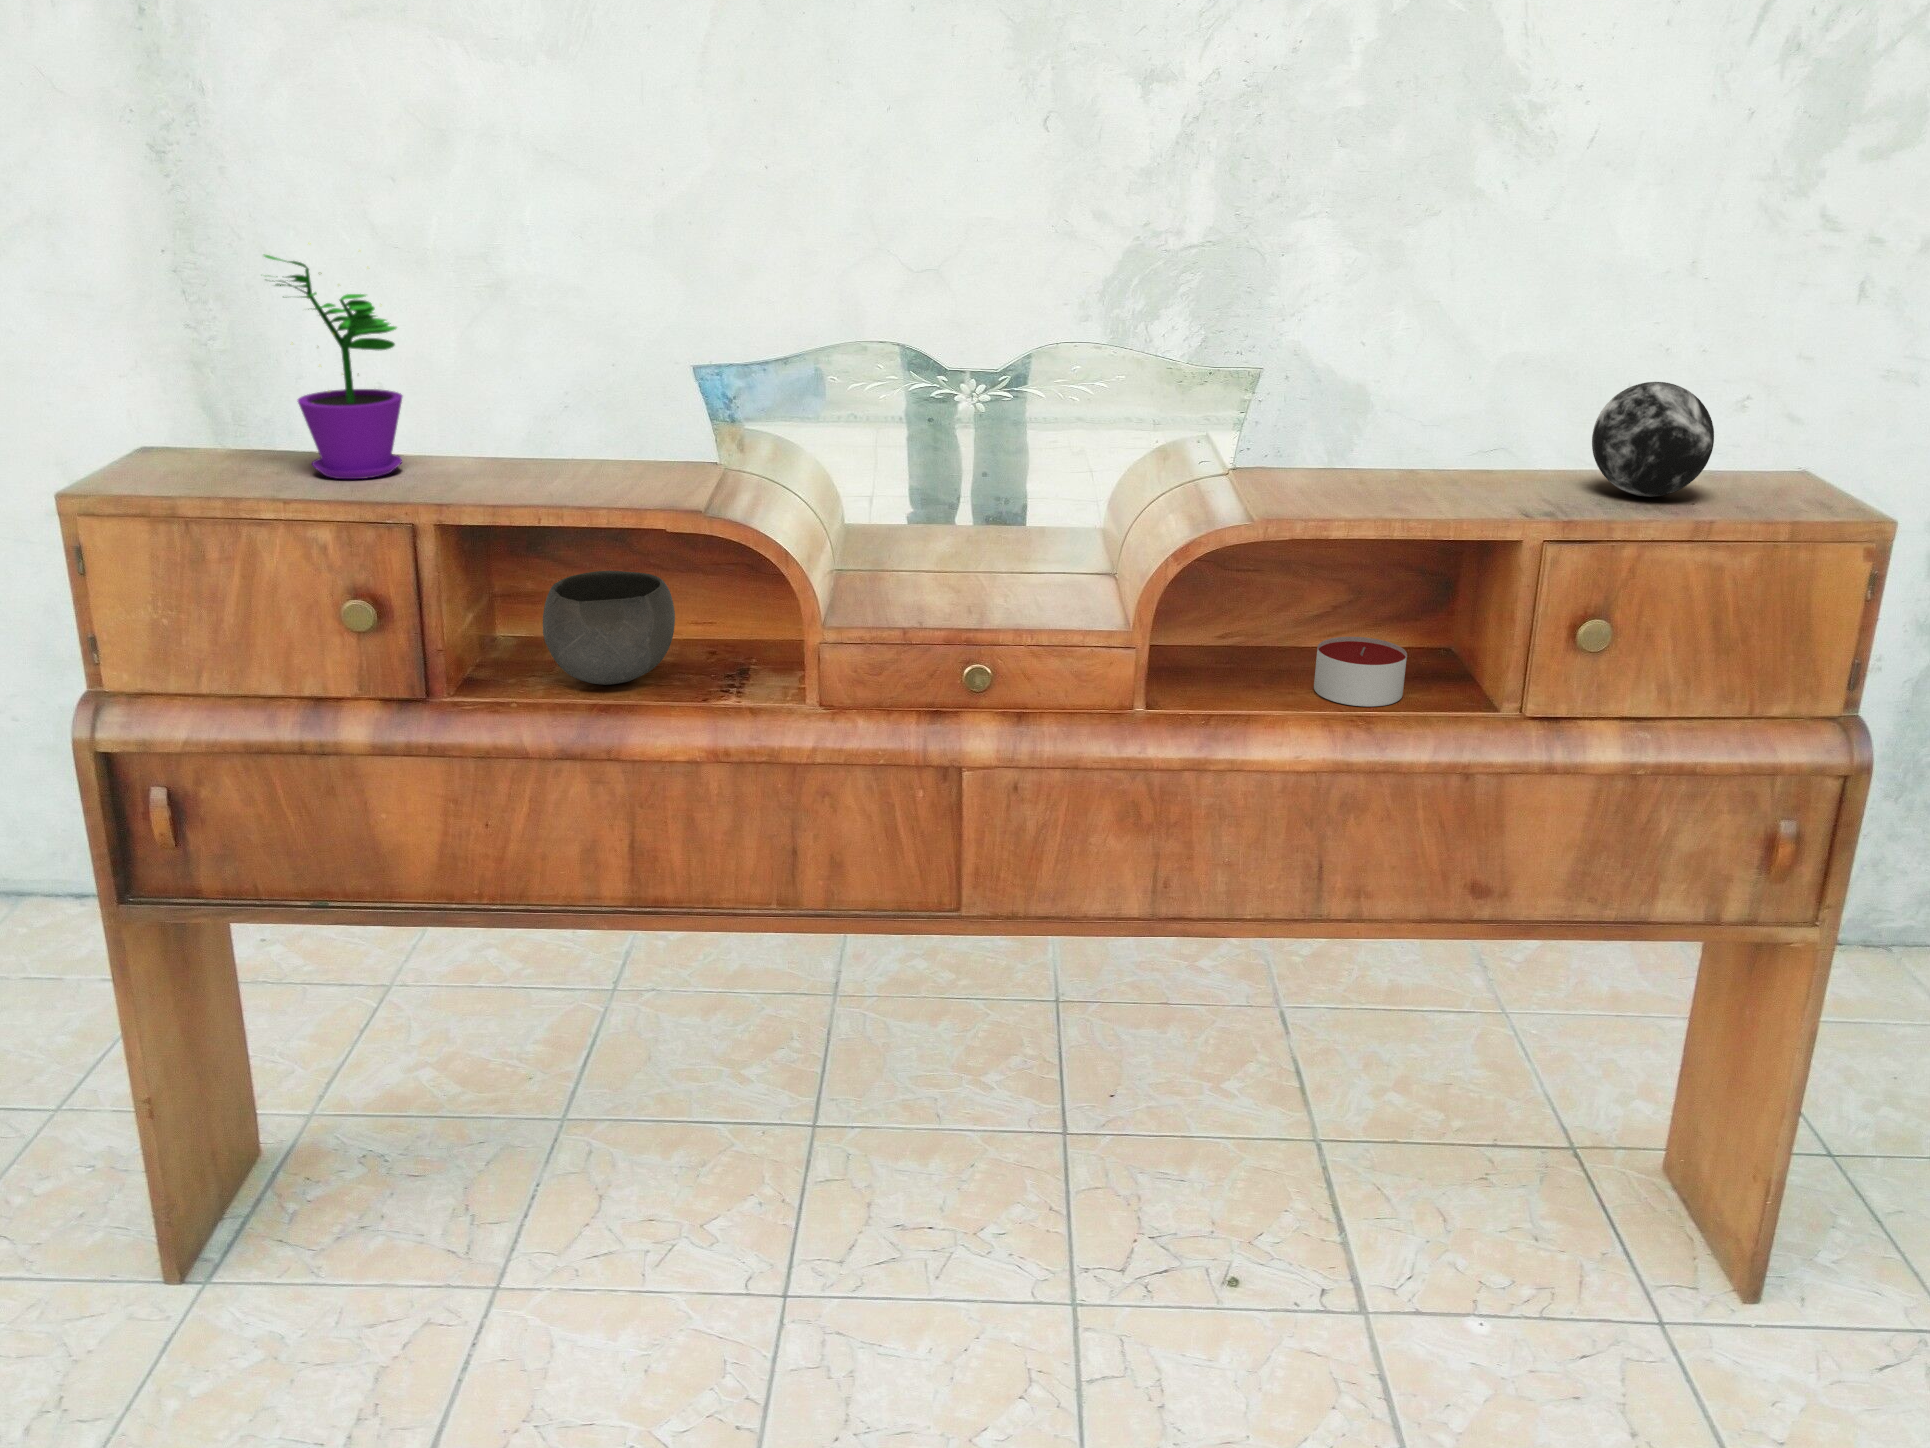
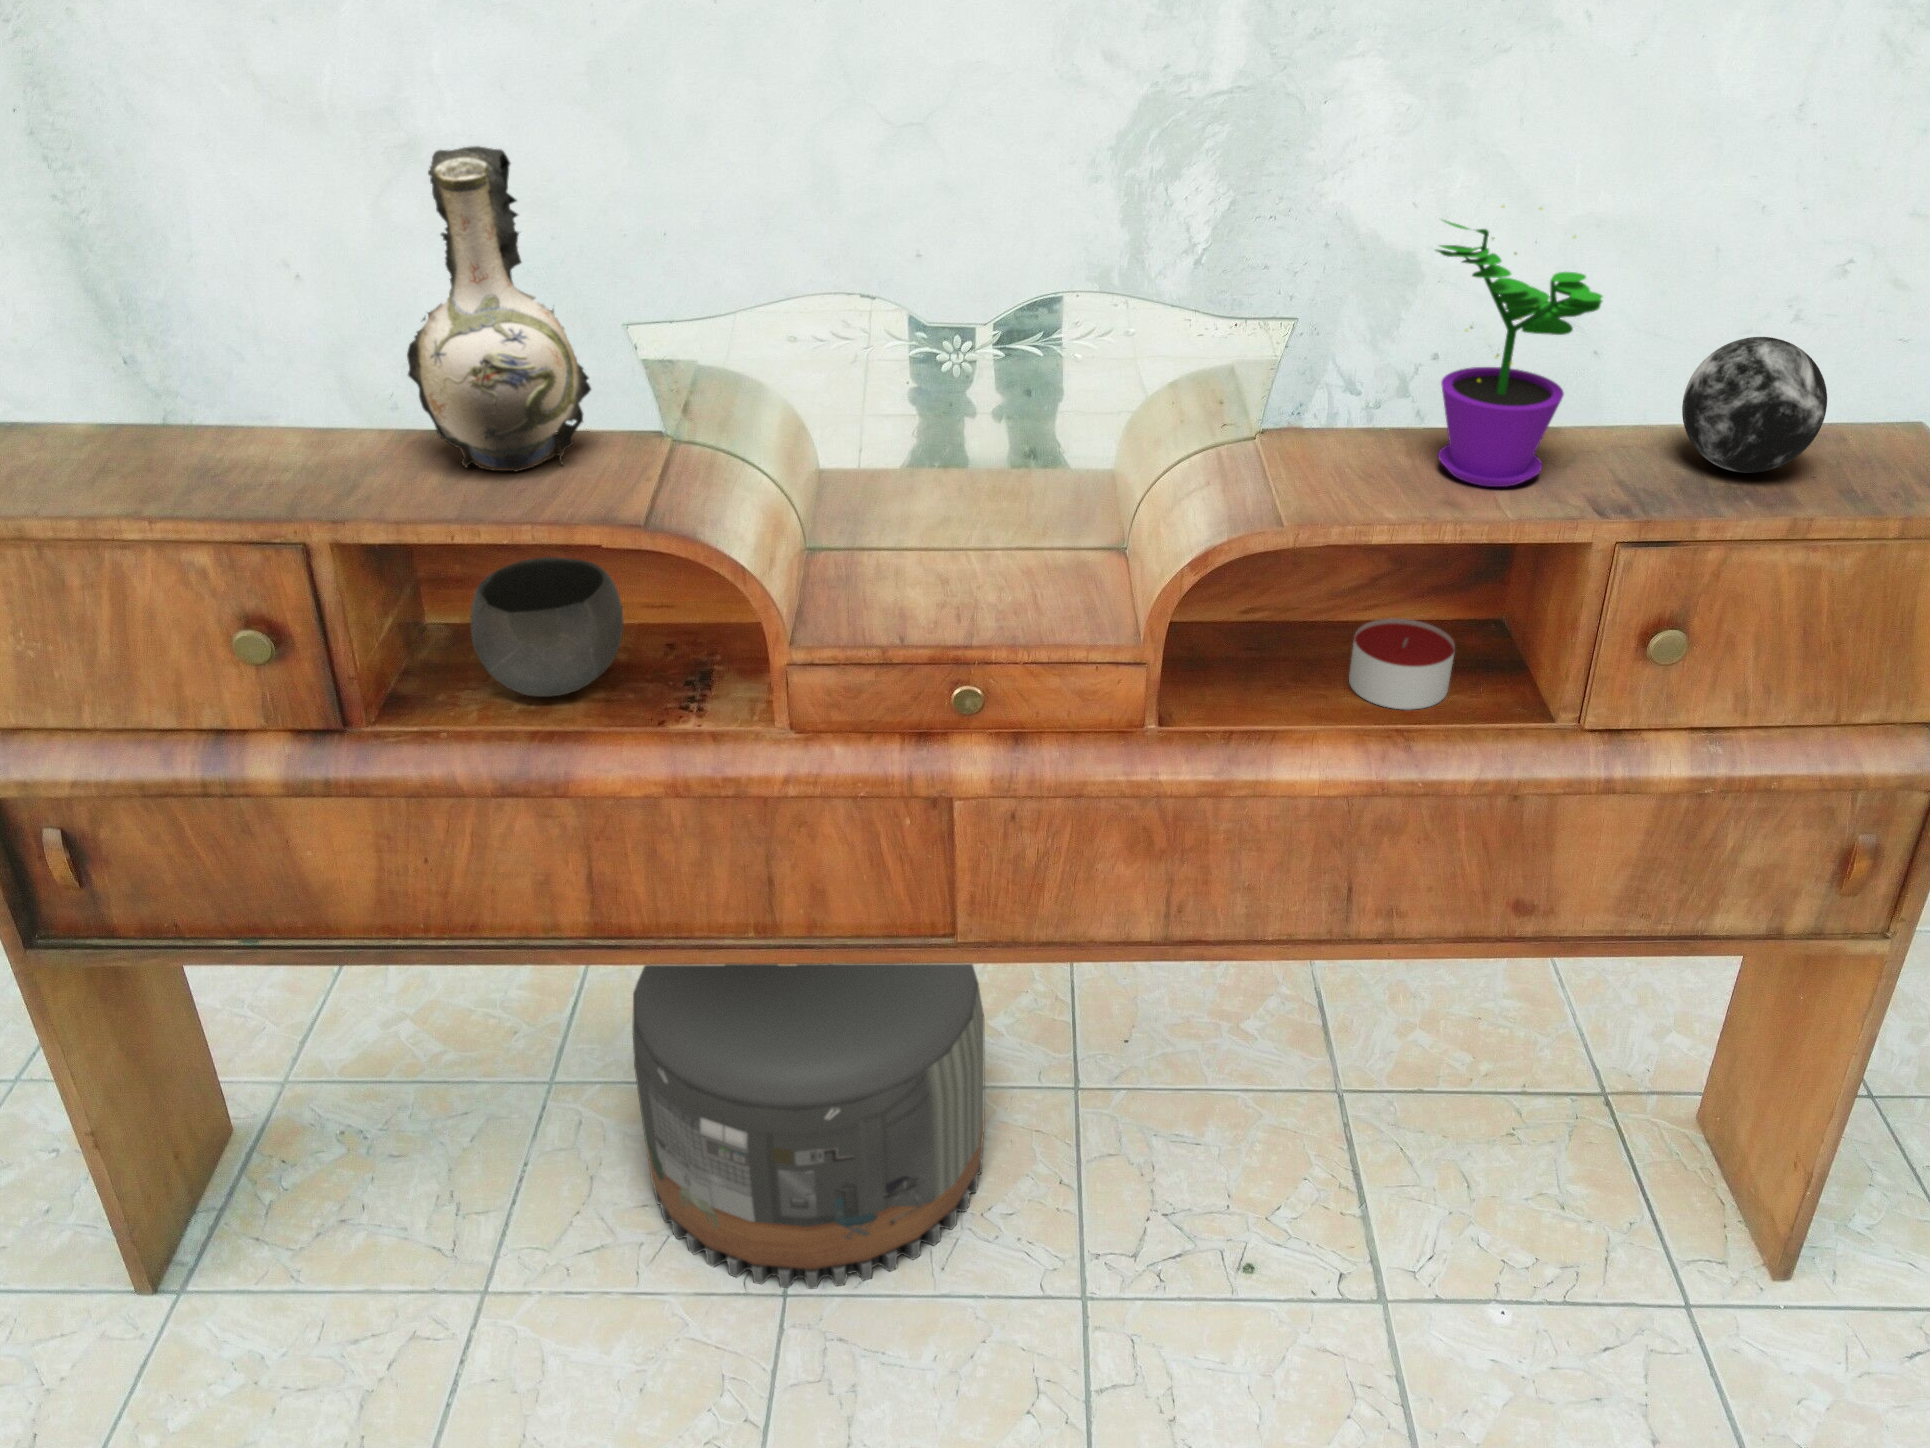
decorative vase: none [511,206,664,480] -> present [407,146,591,471]
flower pot: present [264,255,402,479] -> present [1436,206,1602,487]
pouf: none [651,909,981,1291] -> present [632,964,985,1289]

